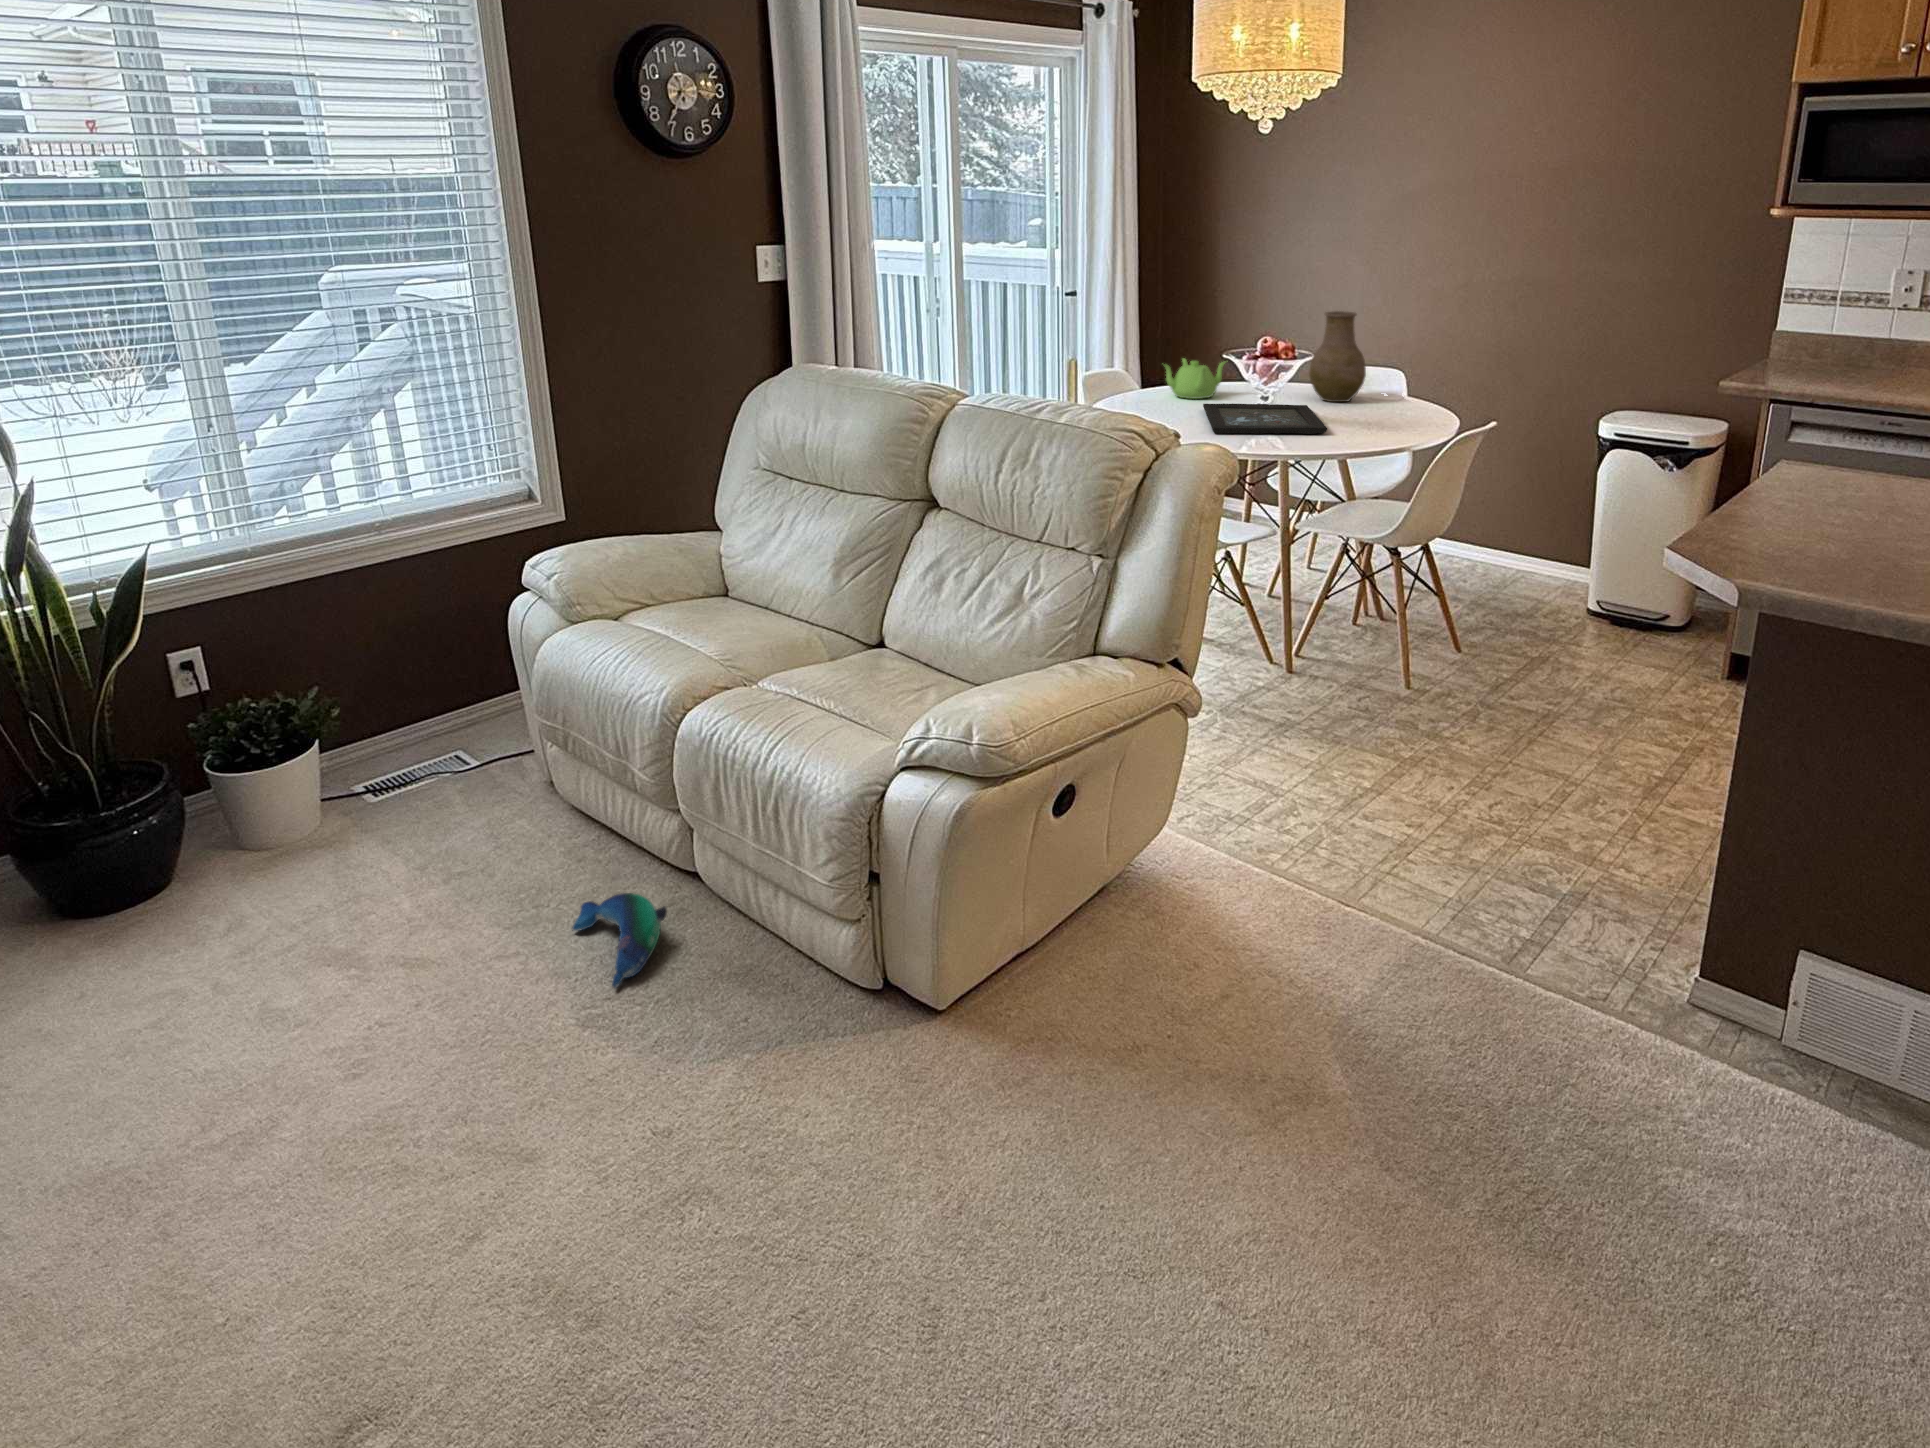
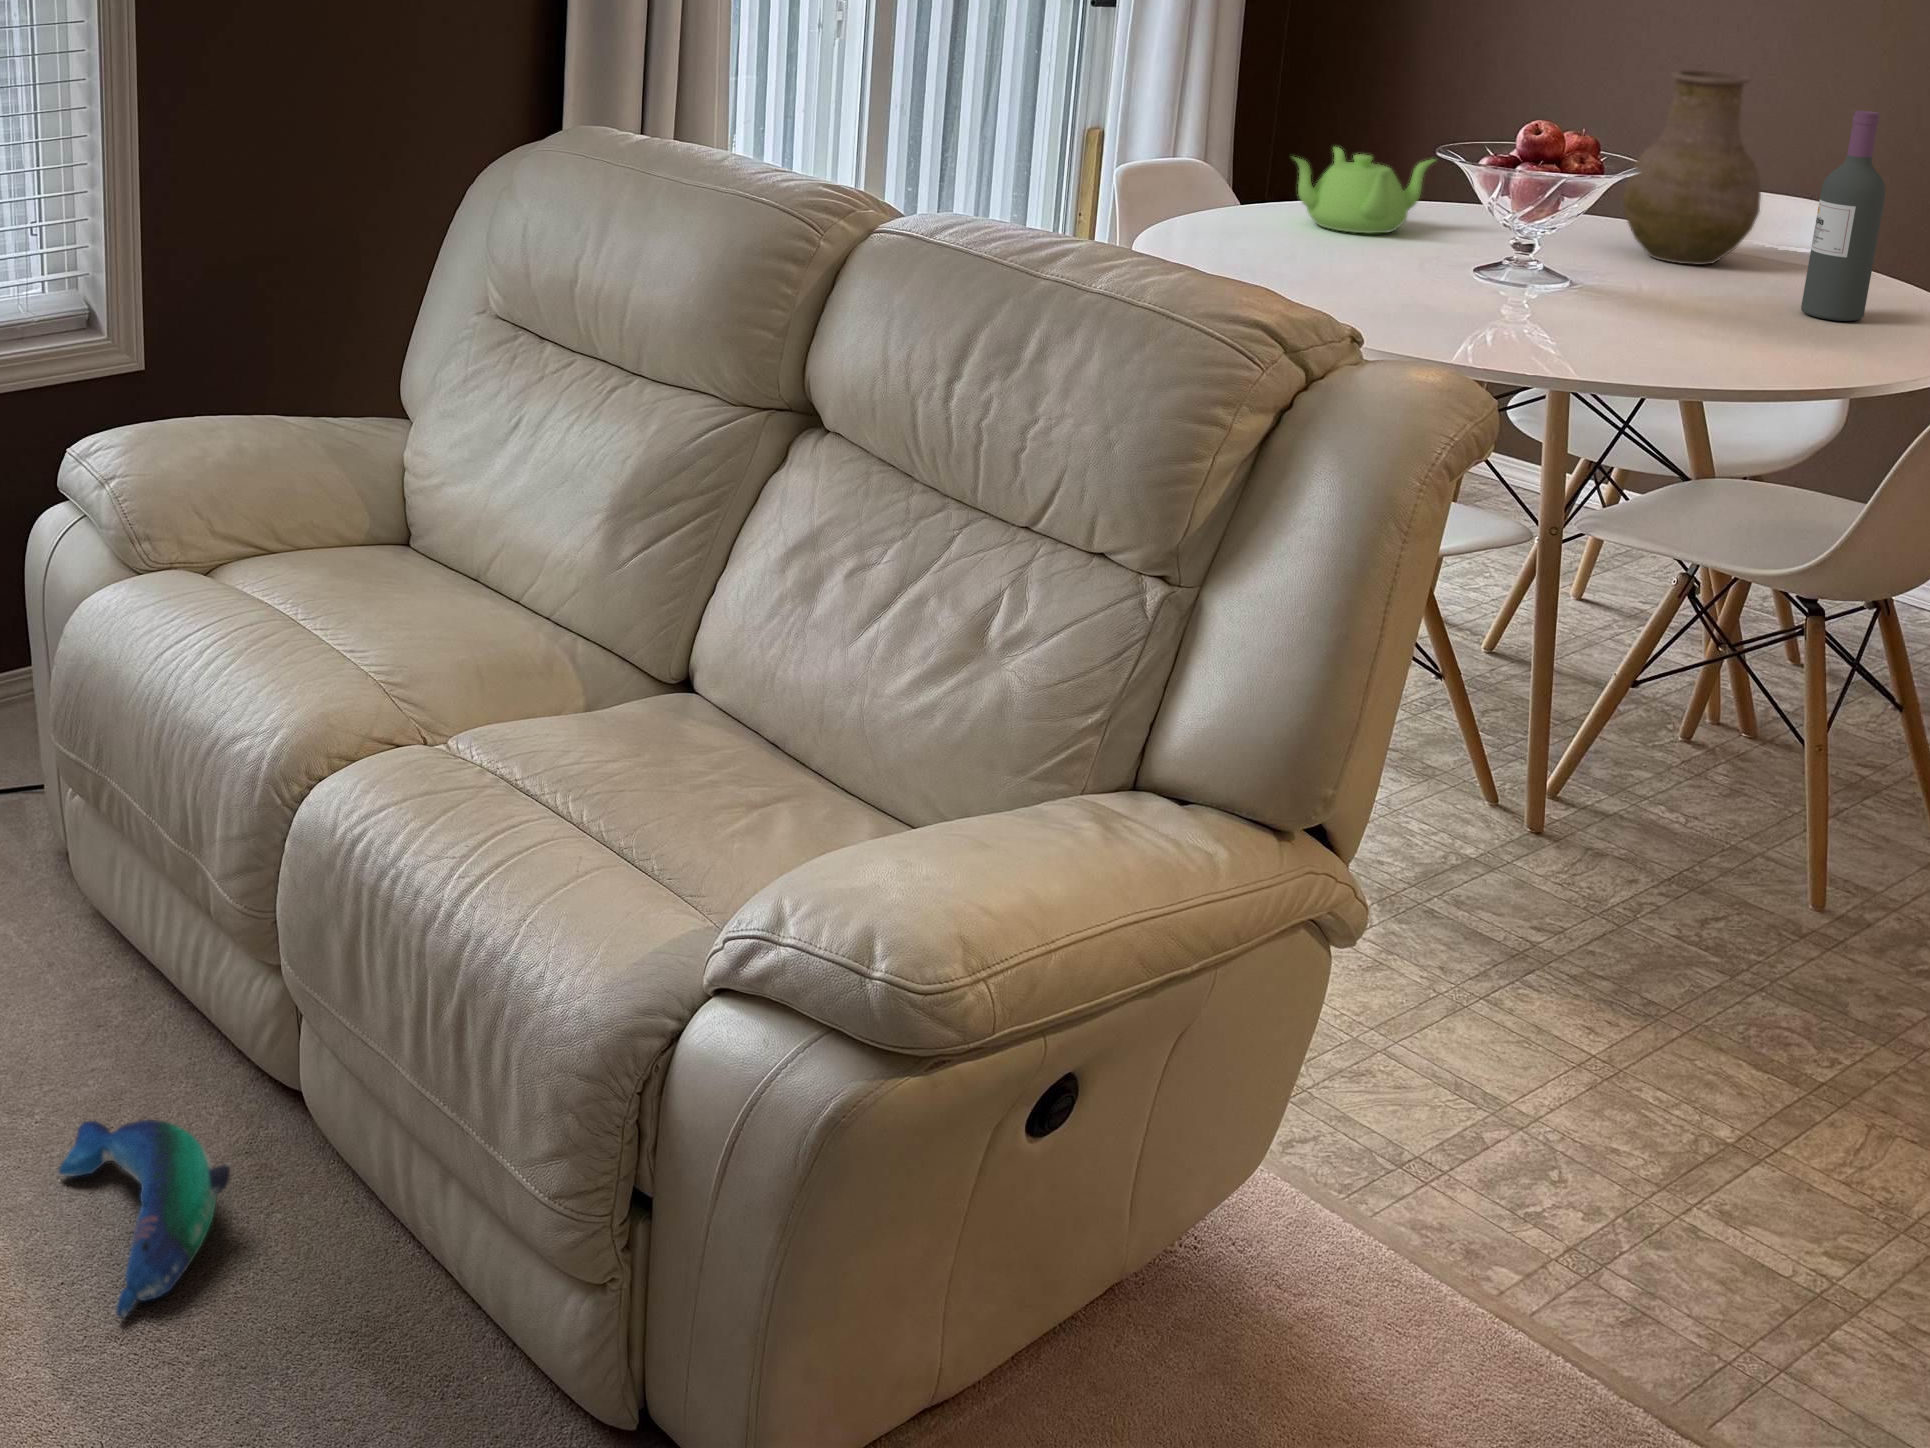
wine bottle: none [1381,325,1410,422] -> present [1801,111,1886,321]
tray: present [1203,403,1327,434] -> none [1380,246,1677,335]

